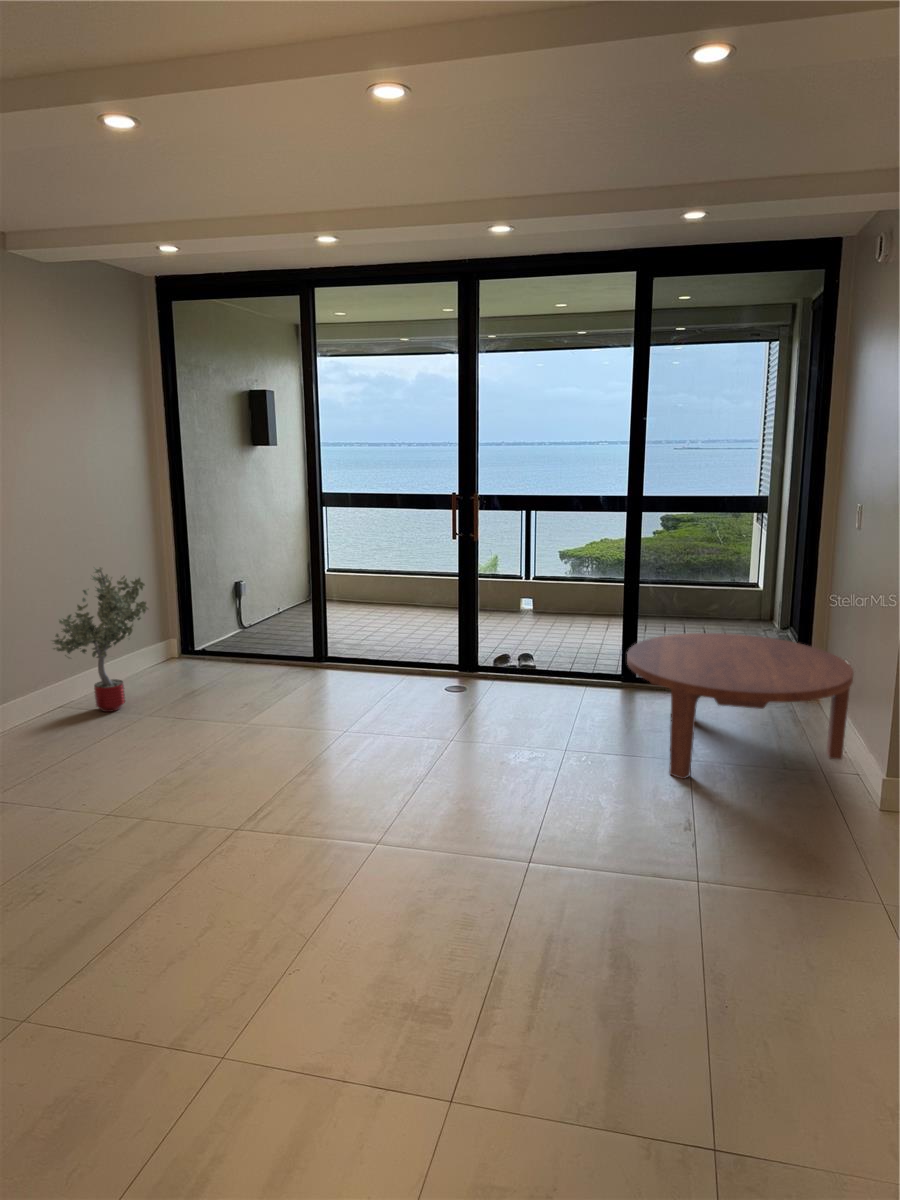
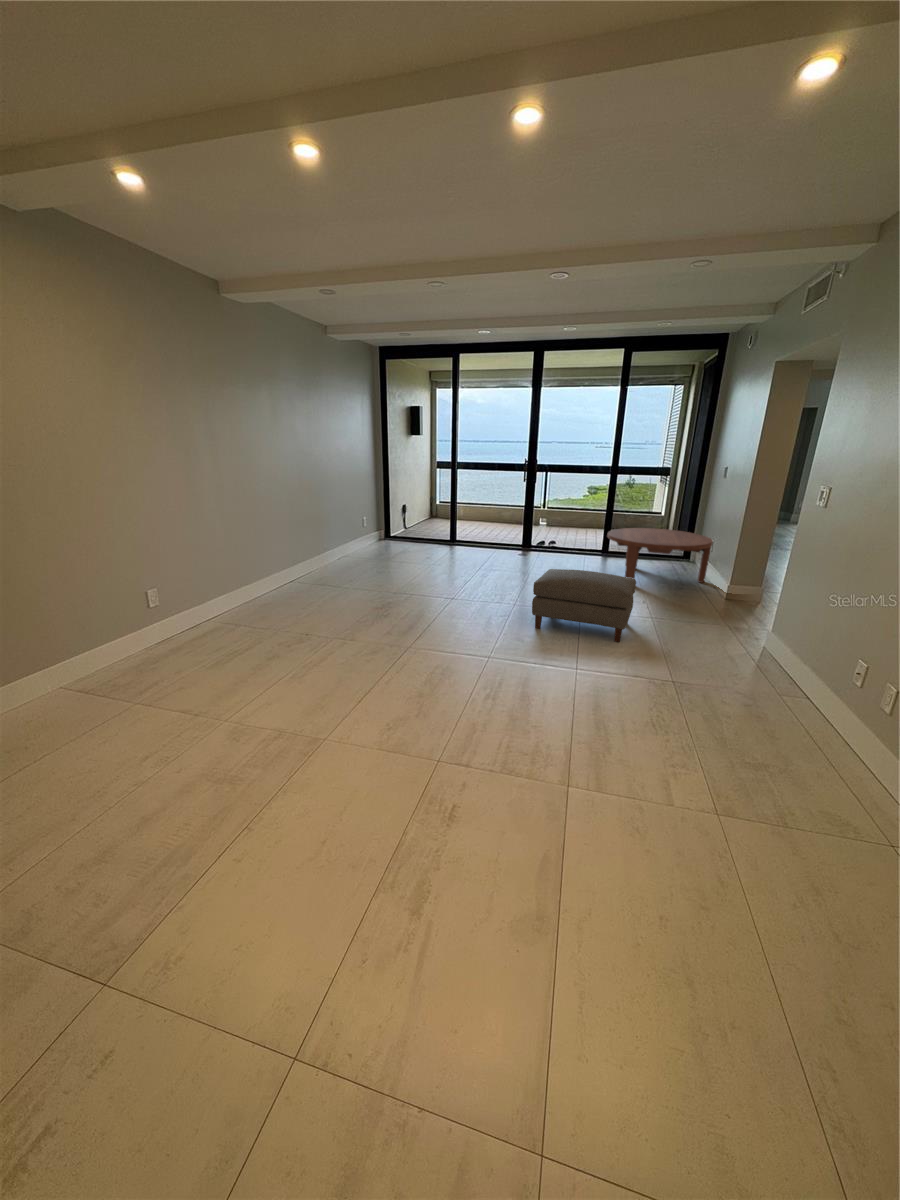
potted tree: present [53,568,148,712] -> none [341,489,381,557]
ottoman: none [424,792,692,1033] -> present [532,569,636,642]

